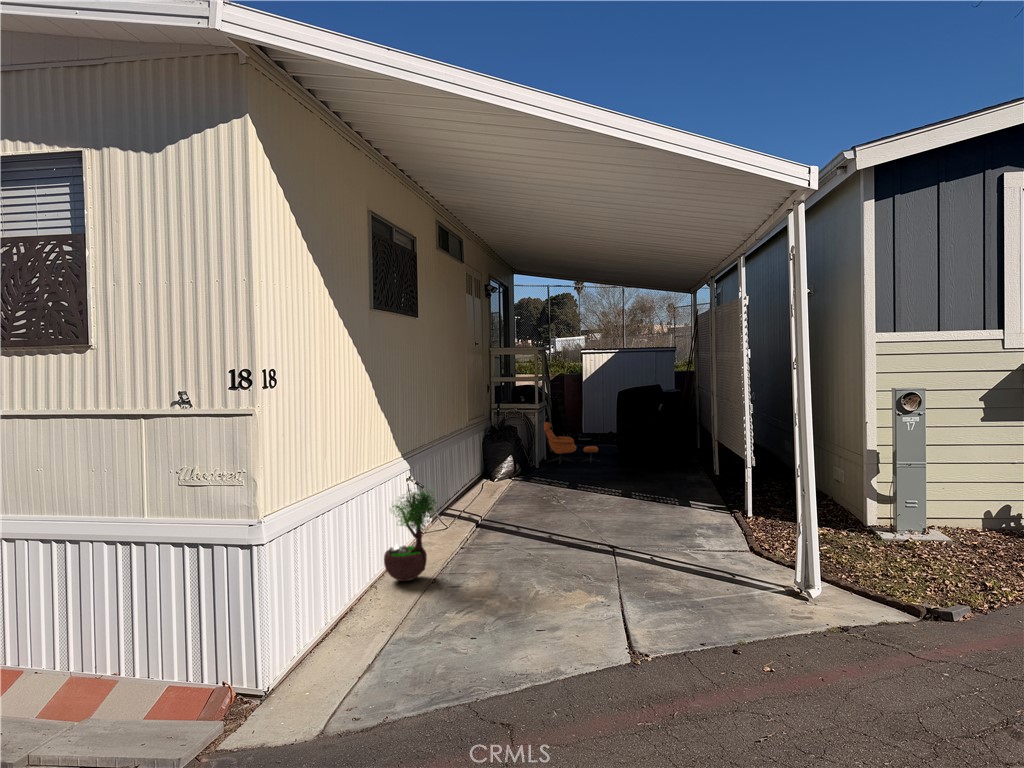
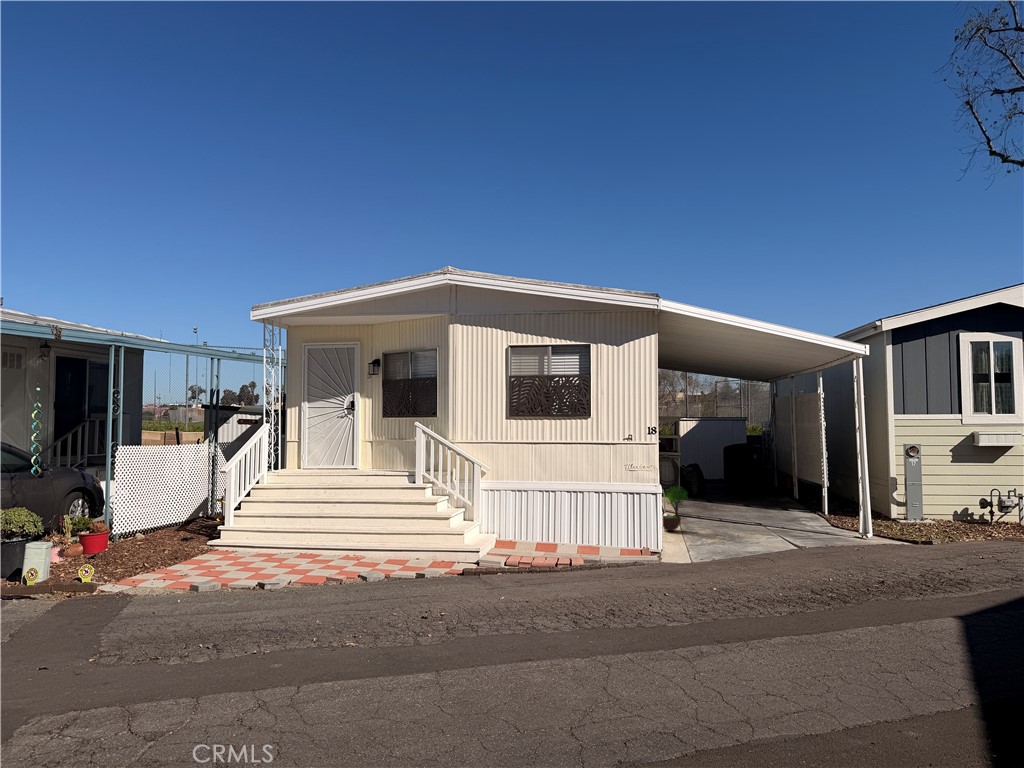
lounge chair: present [544,422,600,464] -> none [673,463,712,491]

